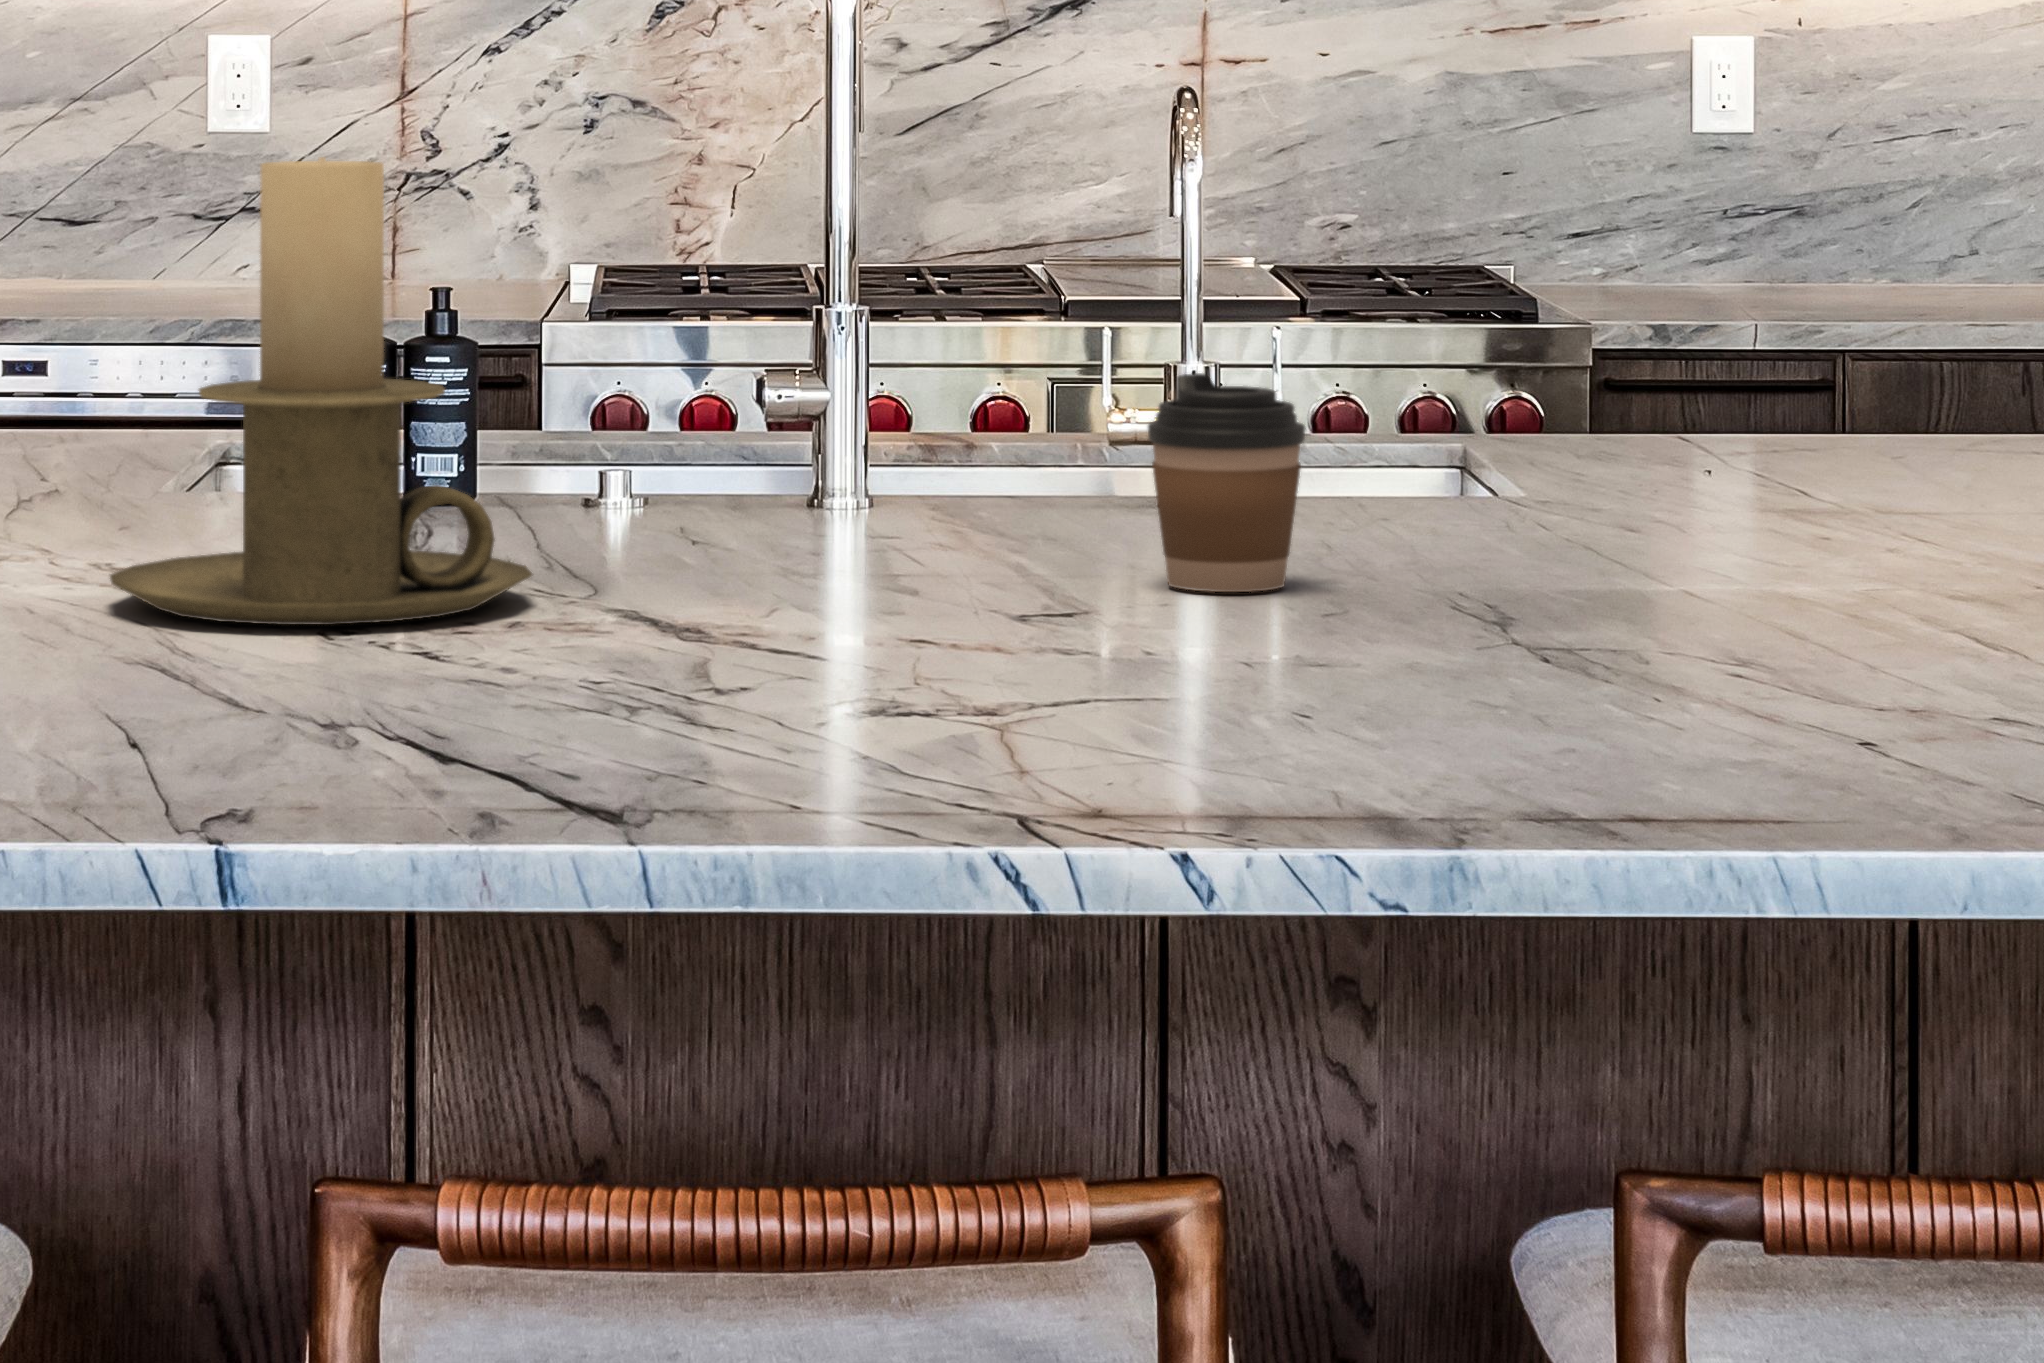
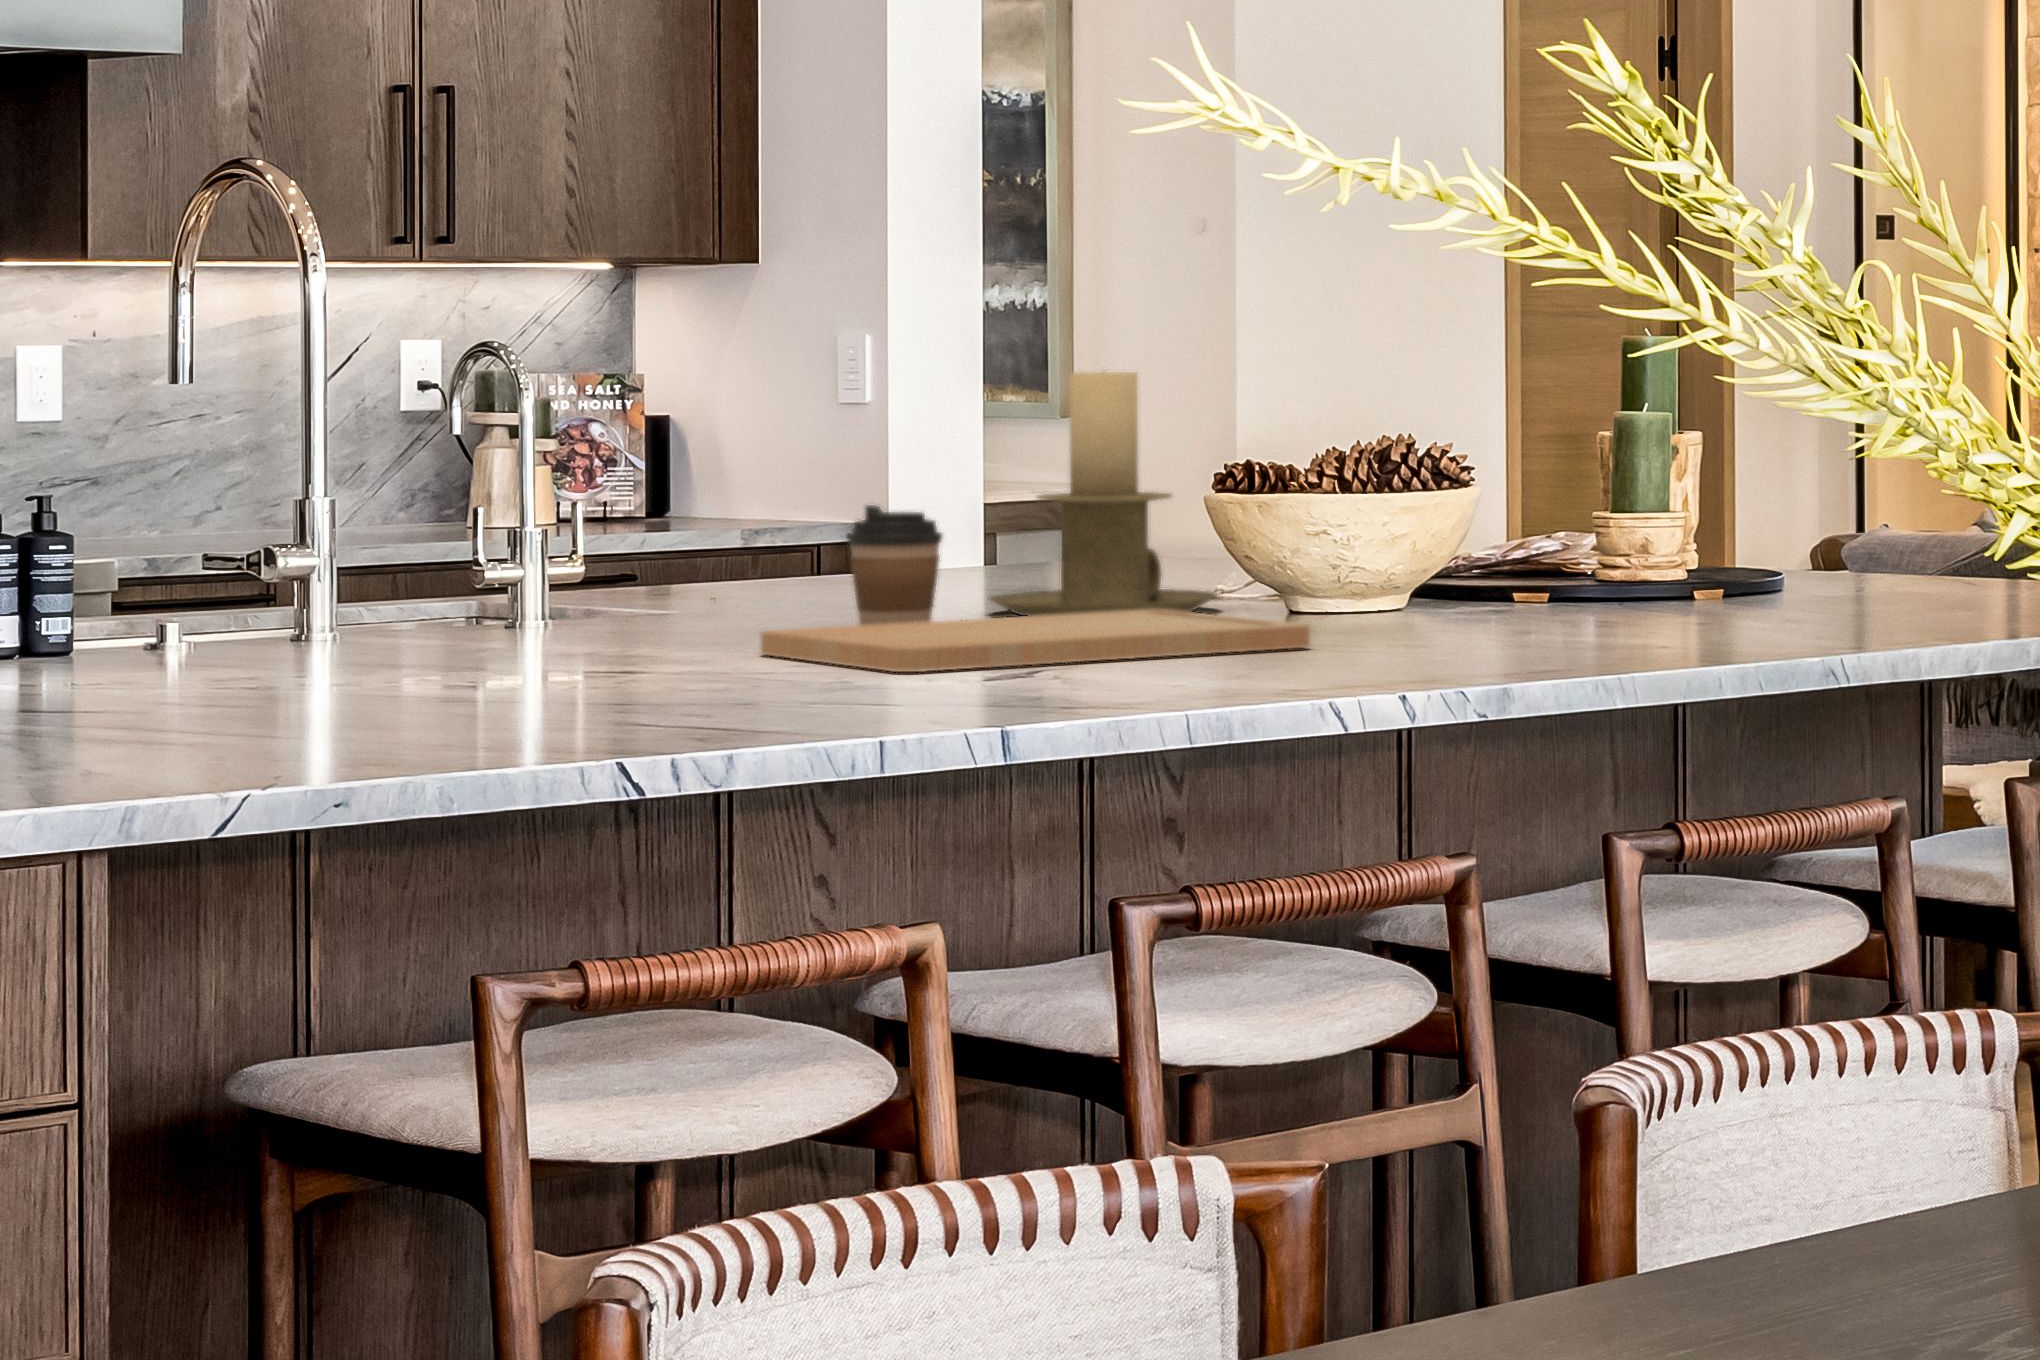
candle holder: present [110,157,532,625] -> present [990,370,1218,616]
cutting board: none [595,585,1492,730] -> present [761,610,1310,672]

